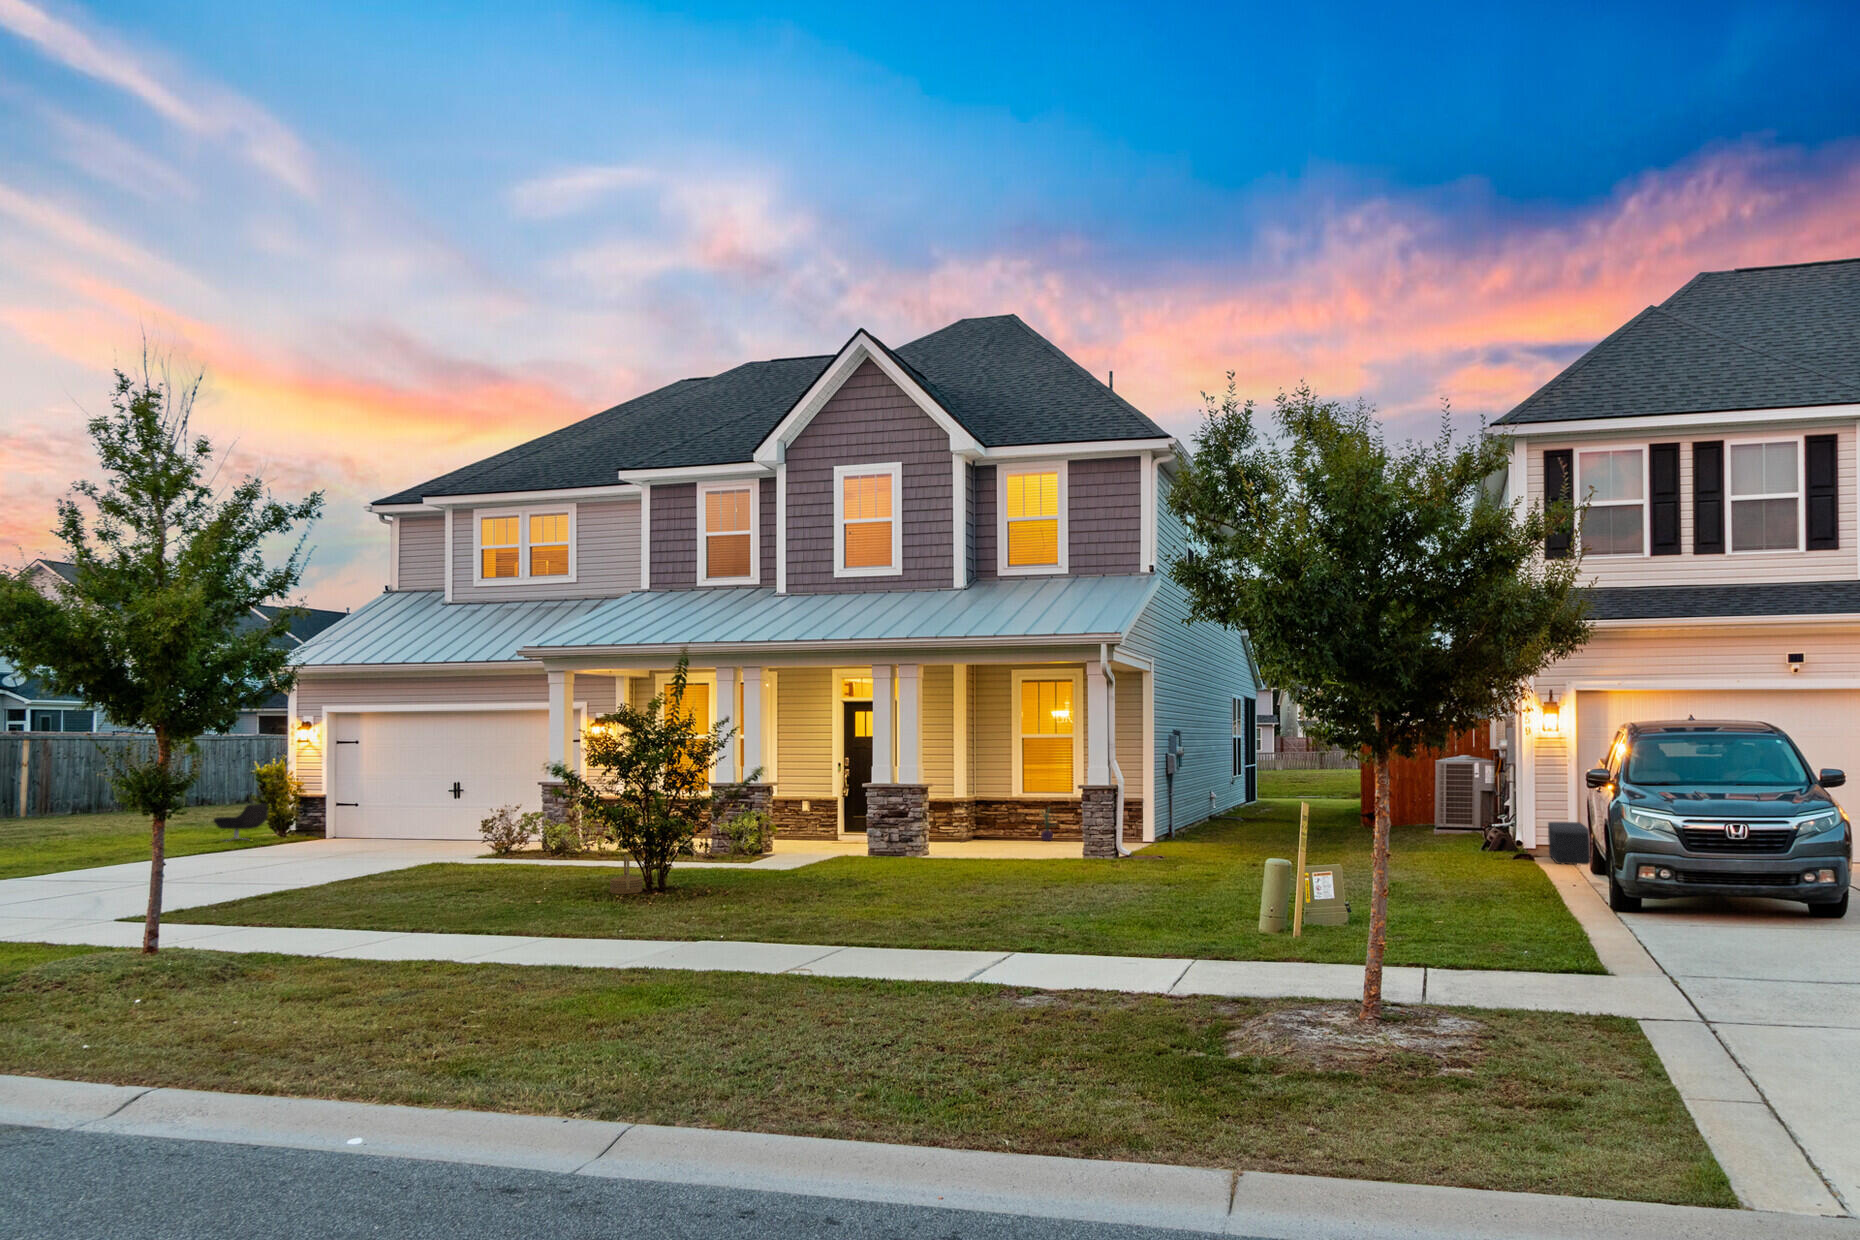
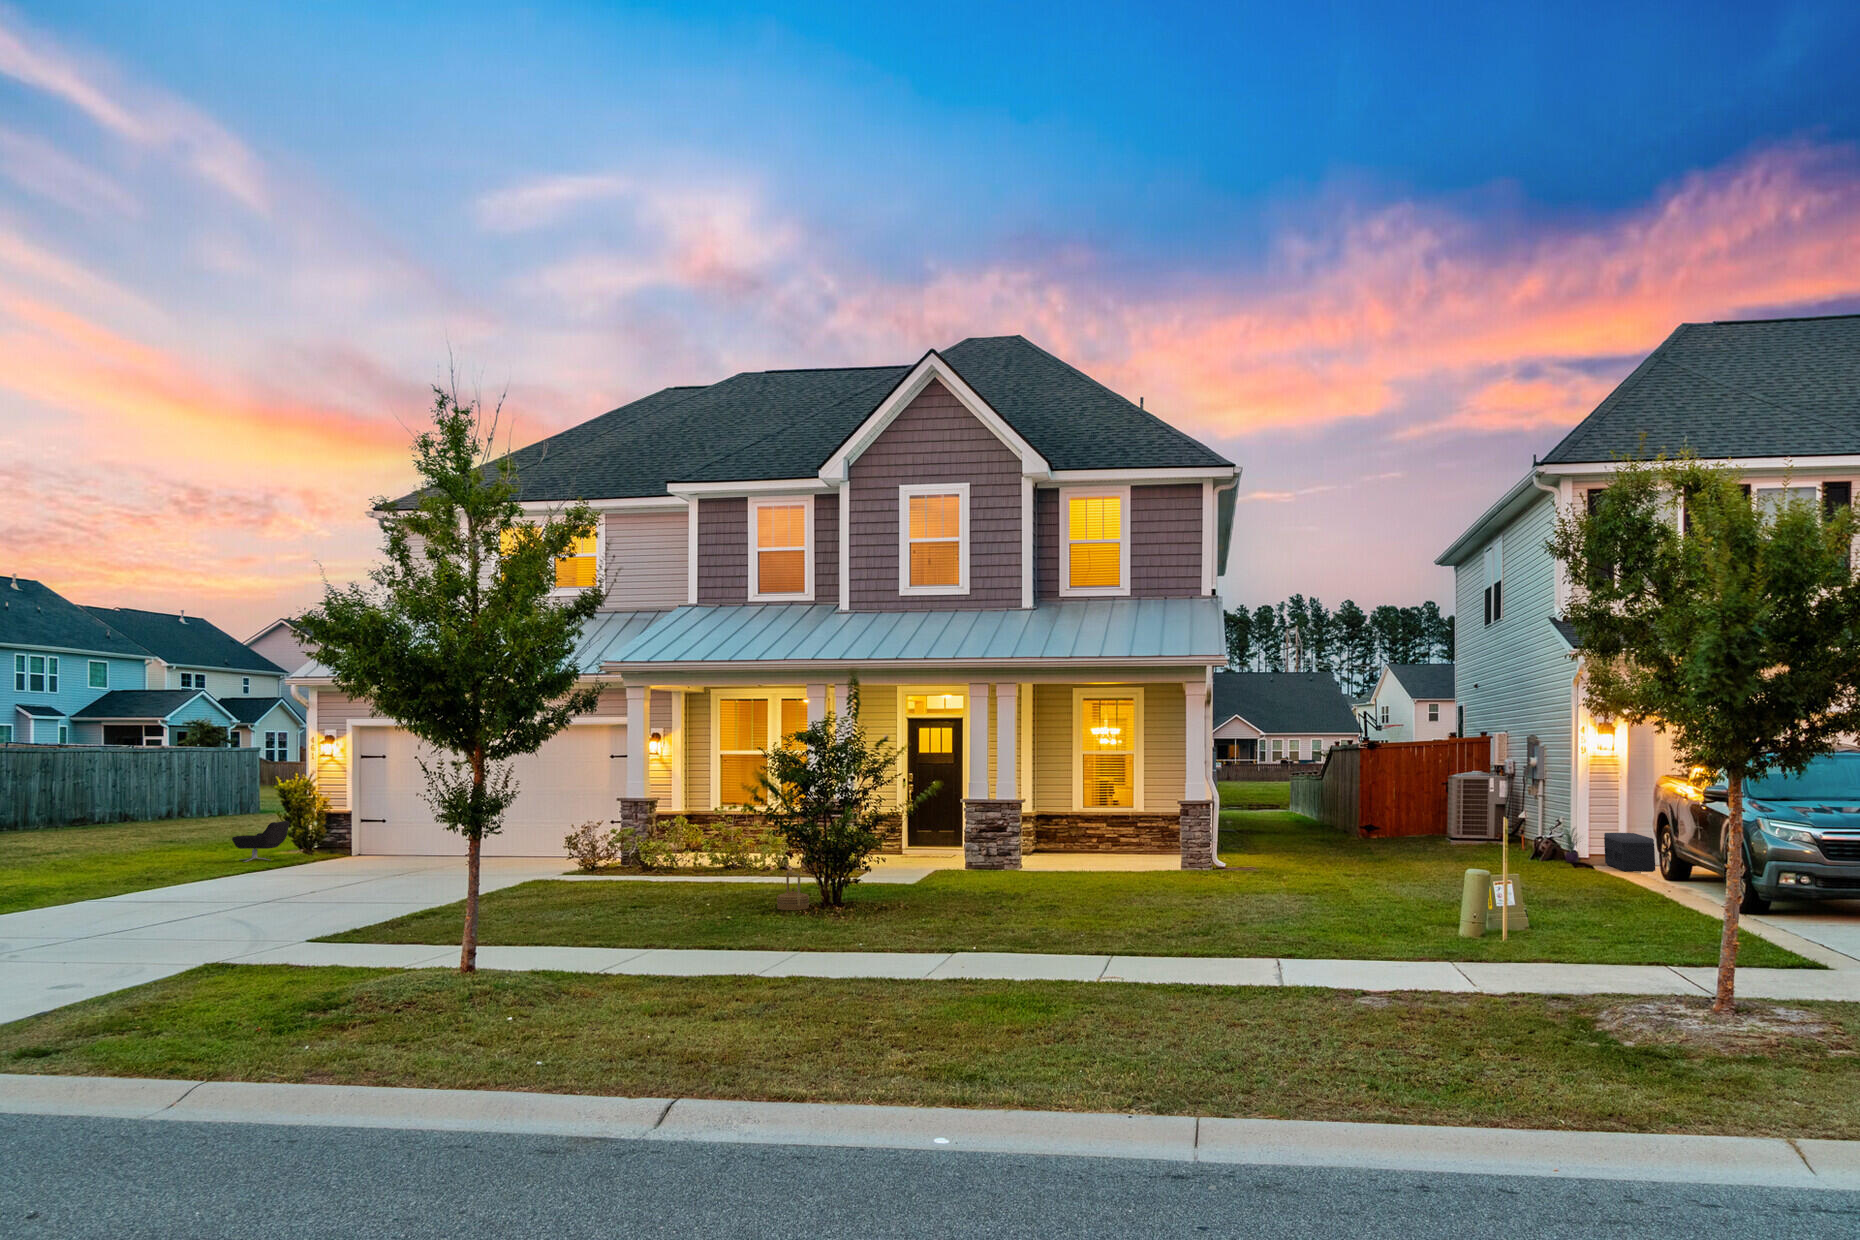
decorative plant: present [1041,809,1053,841] -> present [1560,828,1579,863]

